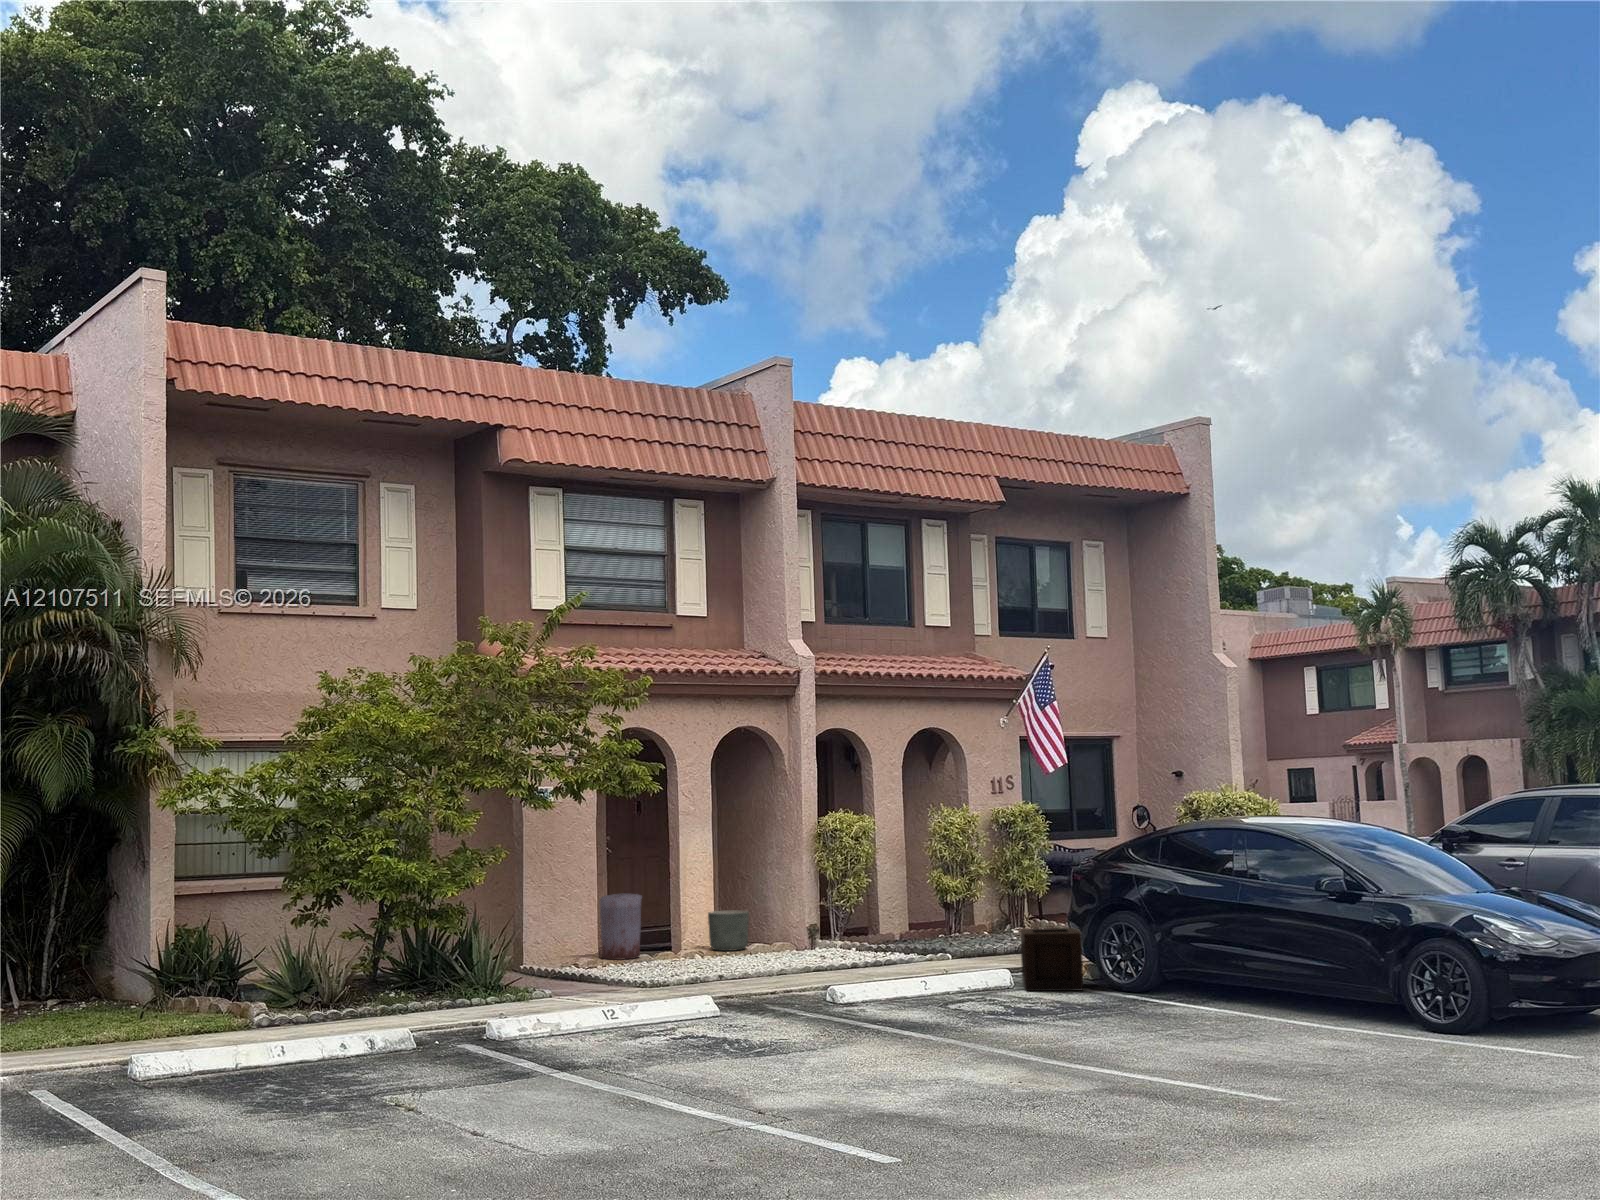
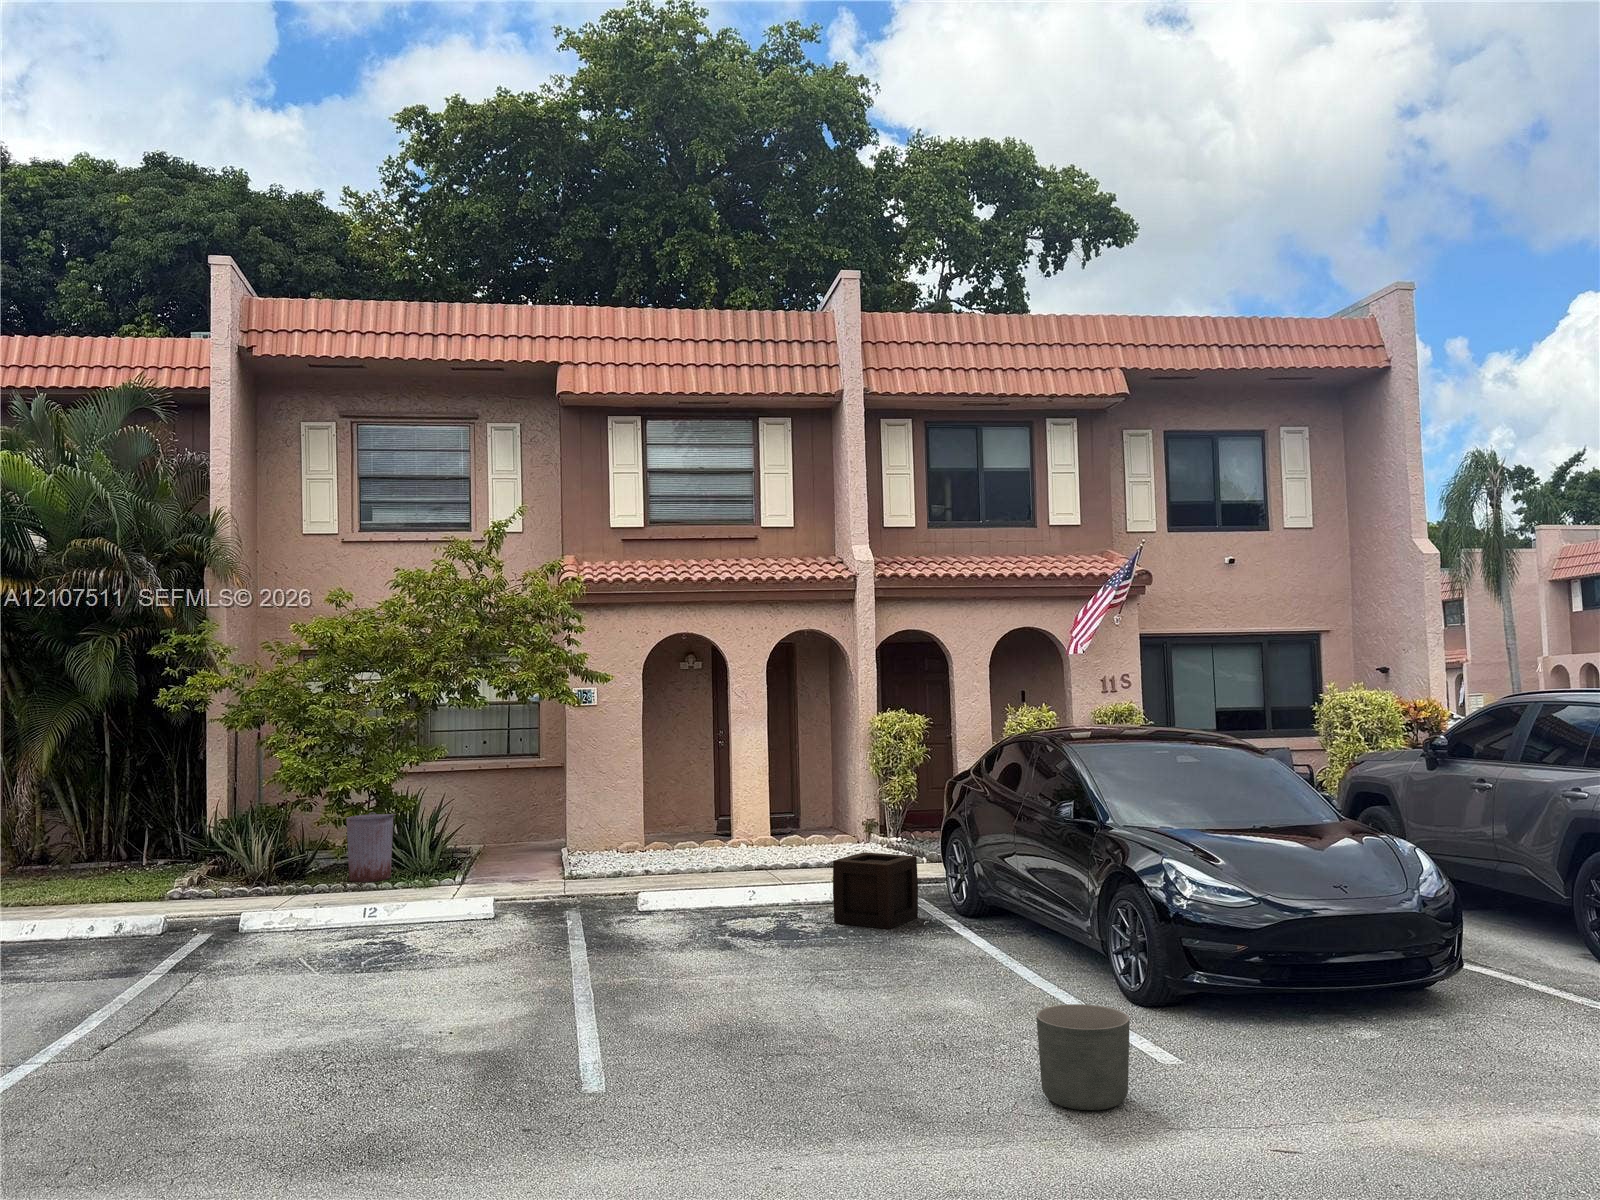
trash can: present [599,894,642,960] -> present [346,812,396,882]
planter: present [708,910,749,951] -> present [1036,1004,1130,1110]

